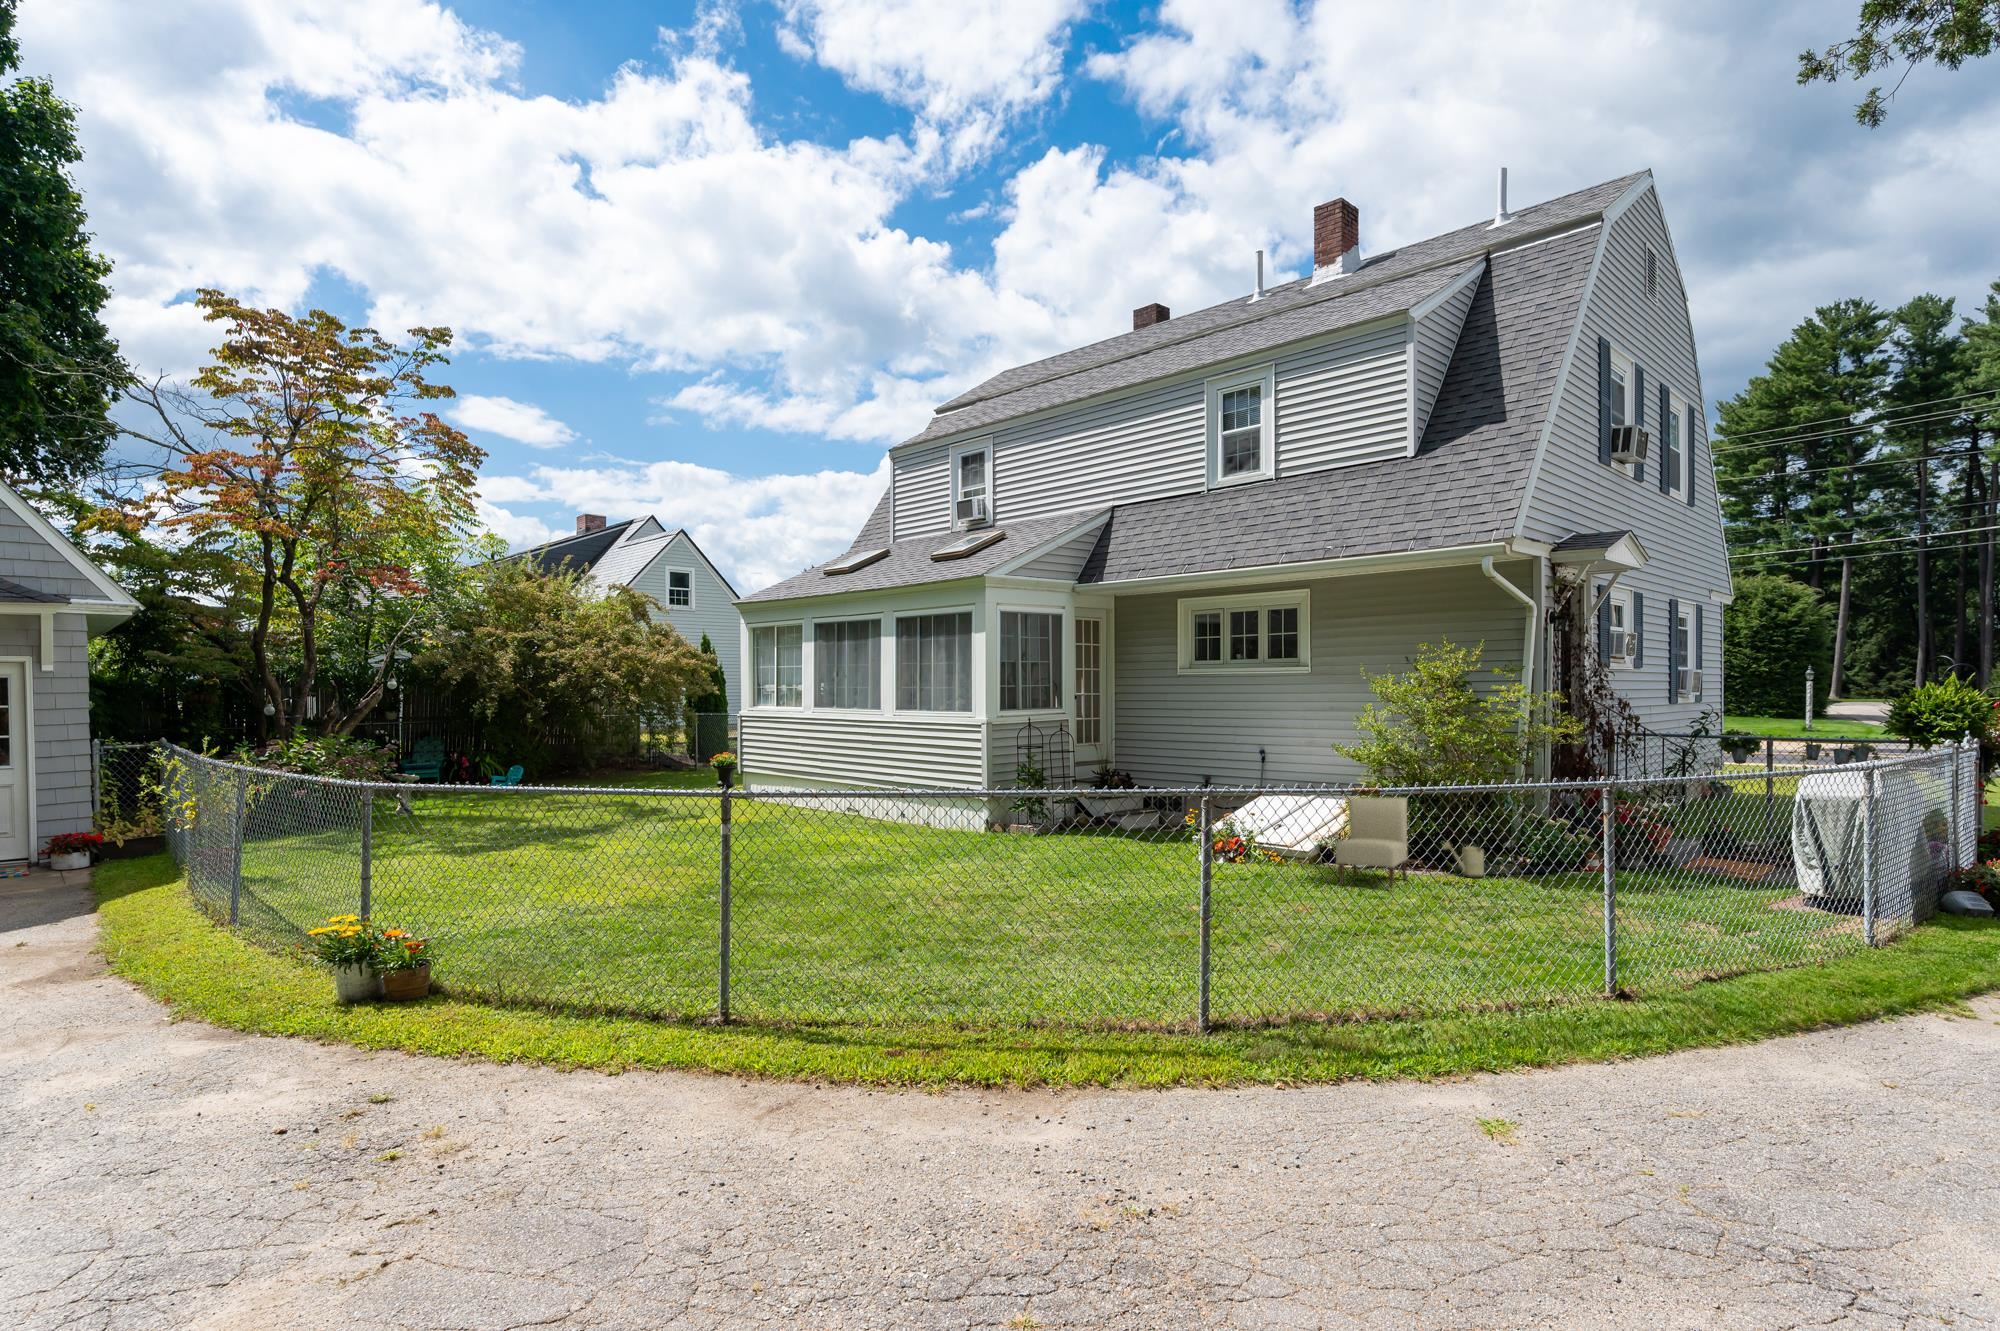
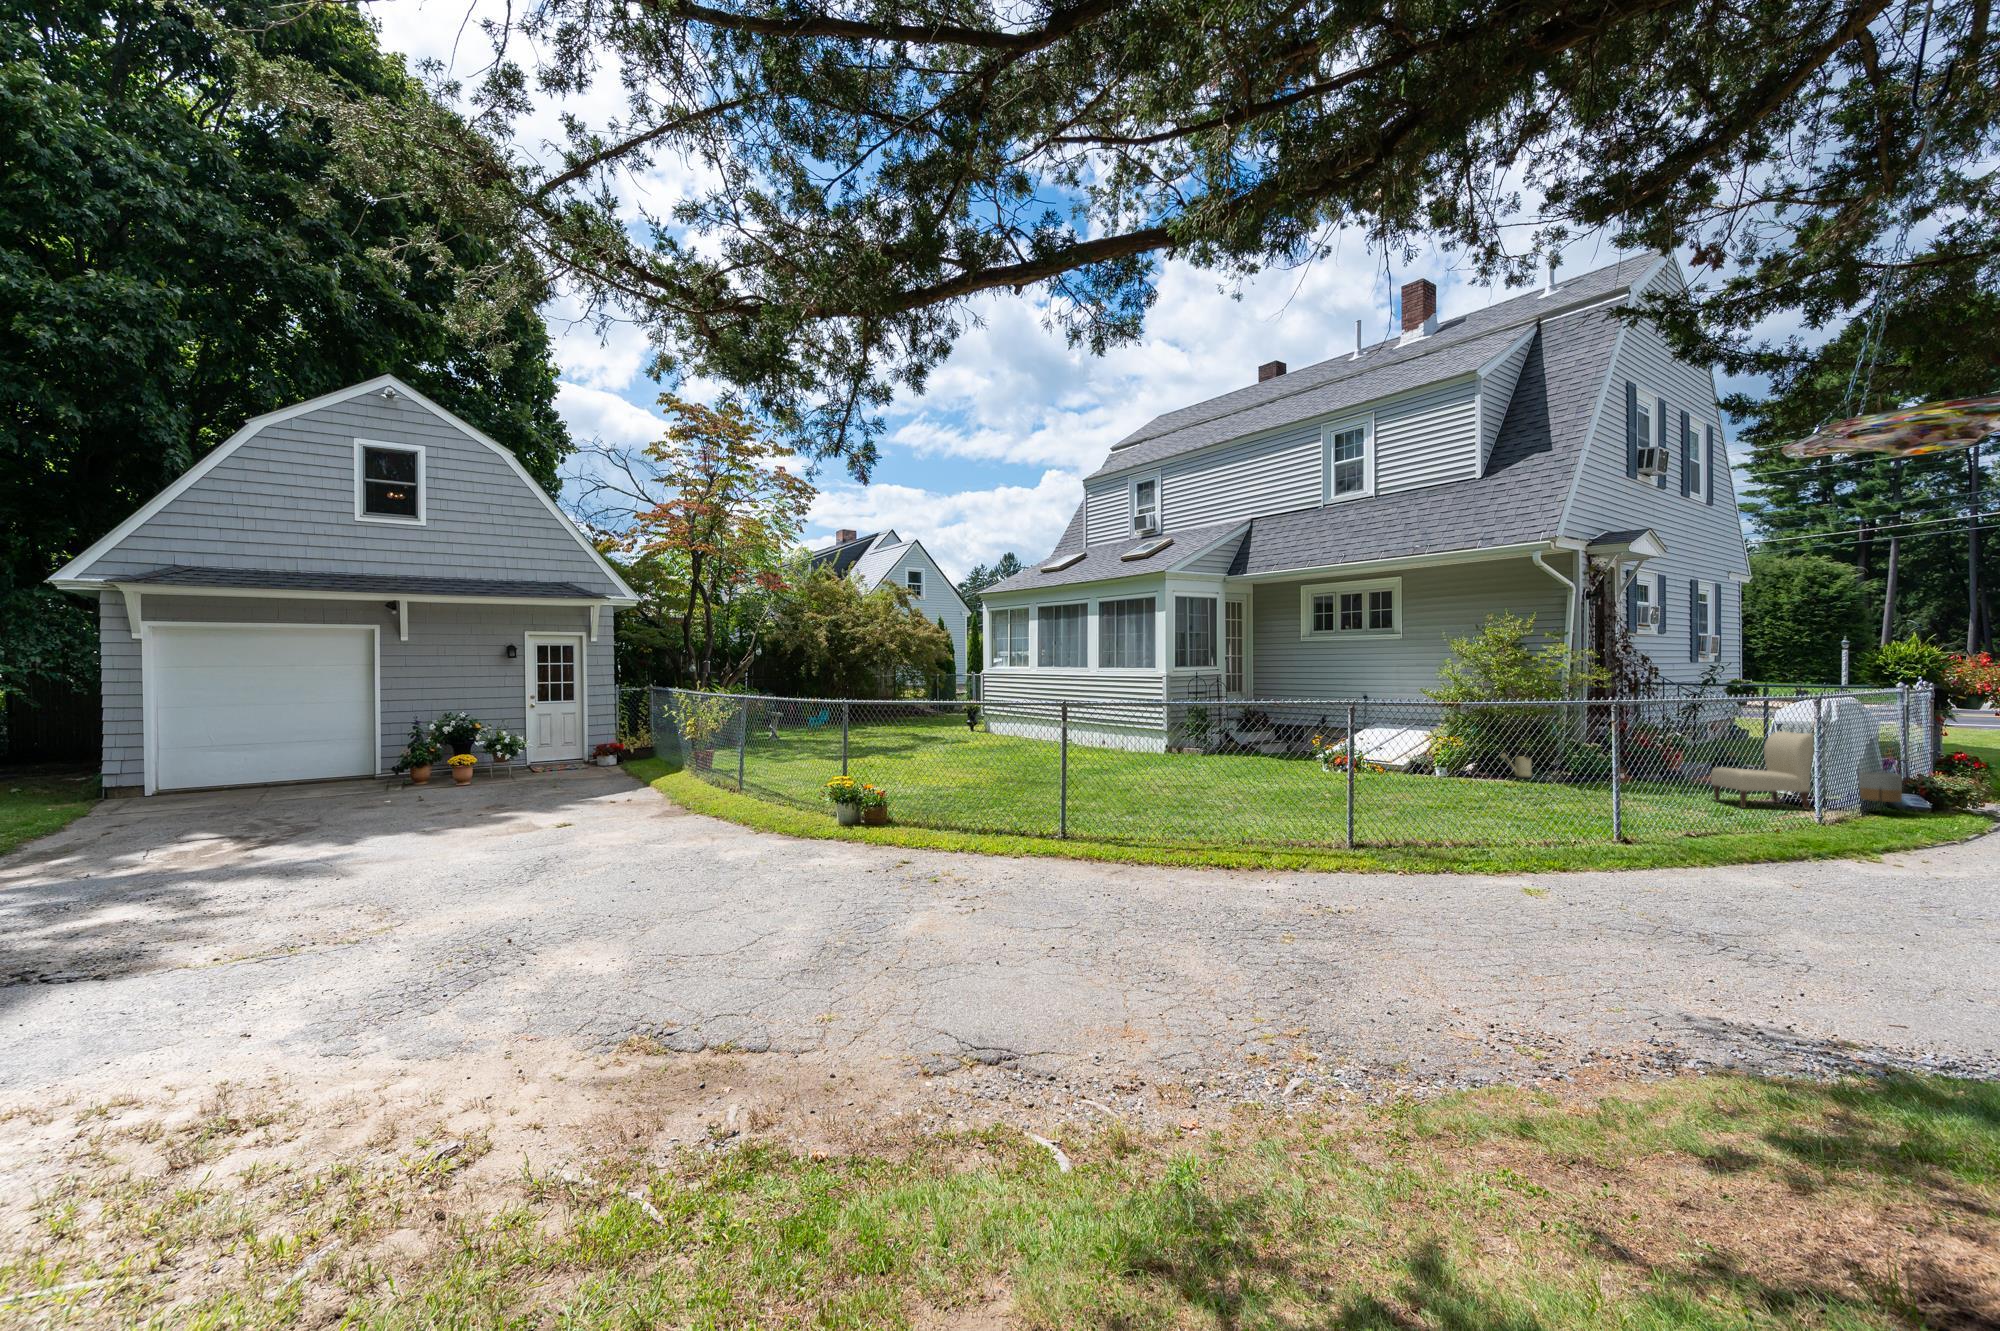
chair: present [1336,798,1407,889] -> present [1711,731,1814,810]
planter: none [1916,873,1973,938] -> present [1860,772,1902,802]

